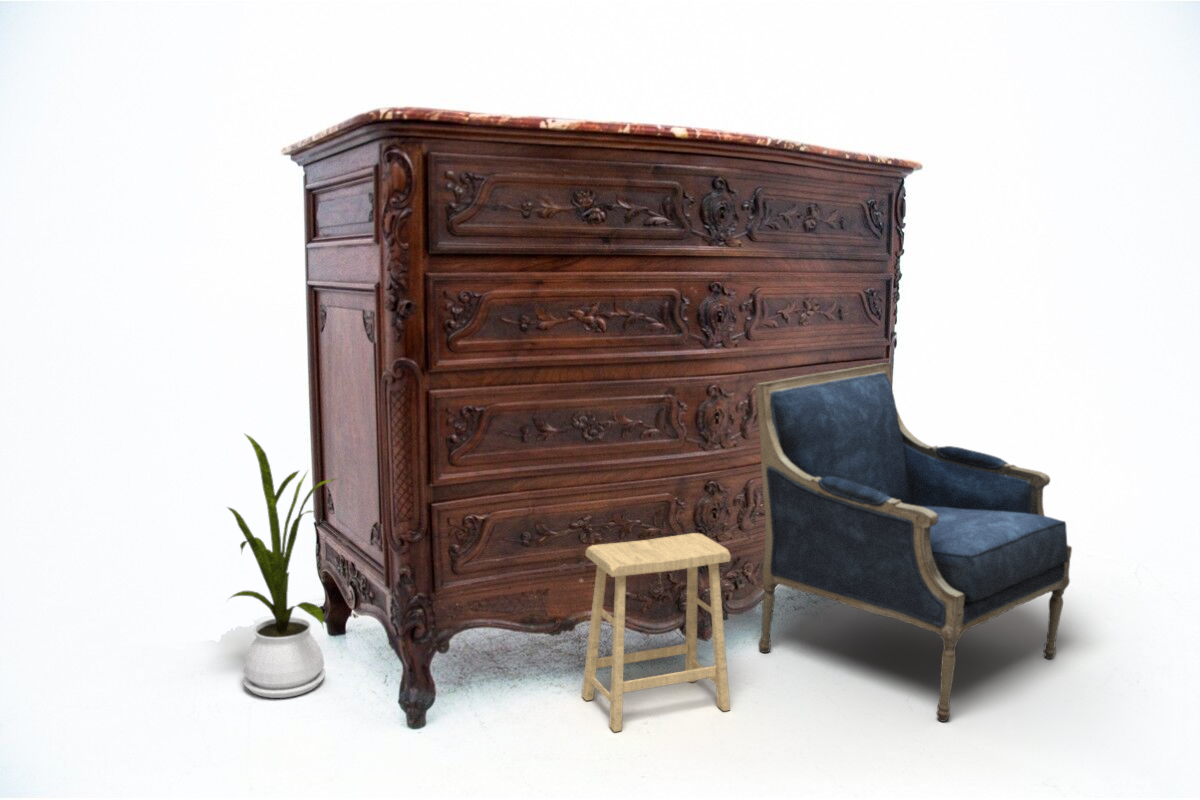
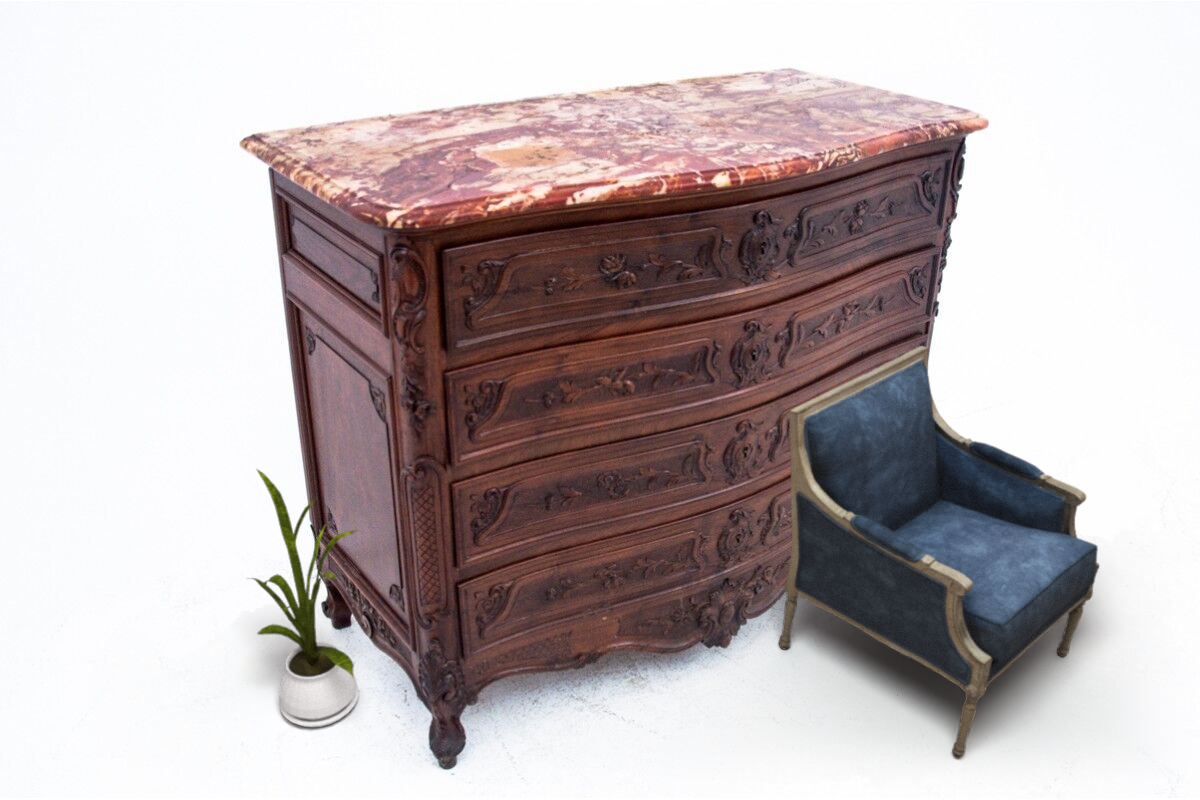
footstool: present [582,533,731,732] -> none [608,576,759,778]

